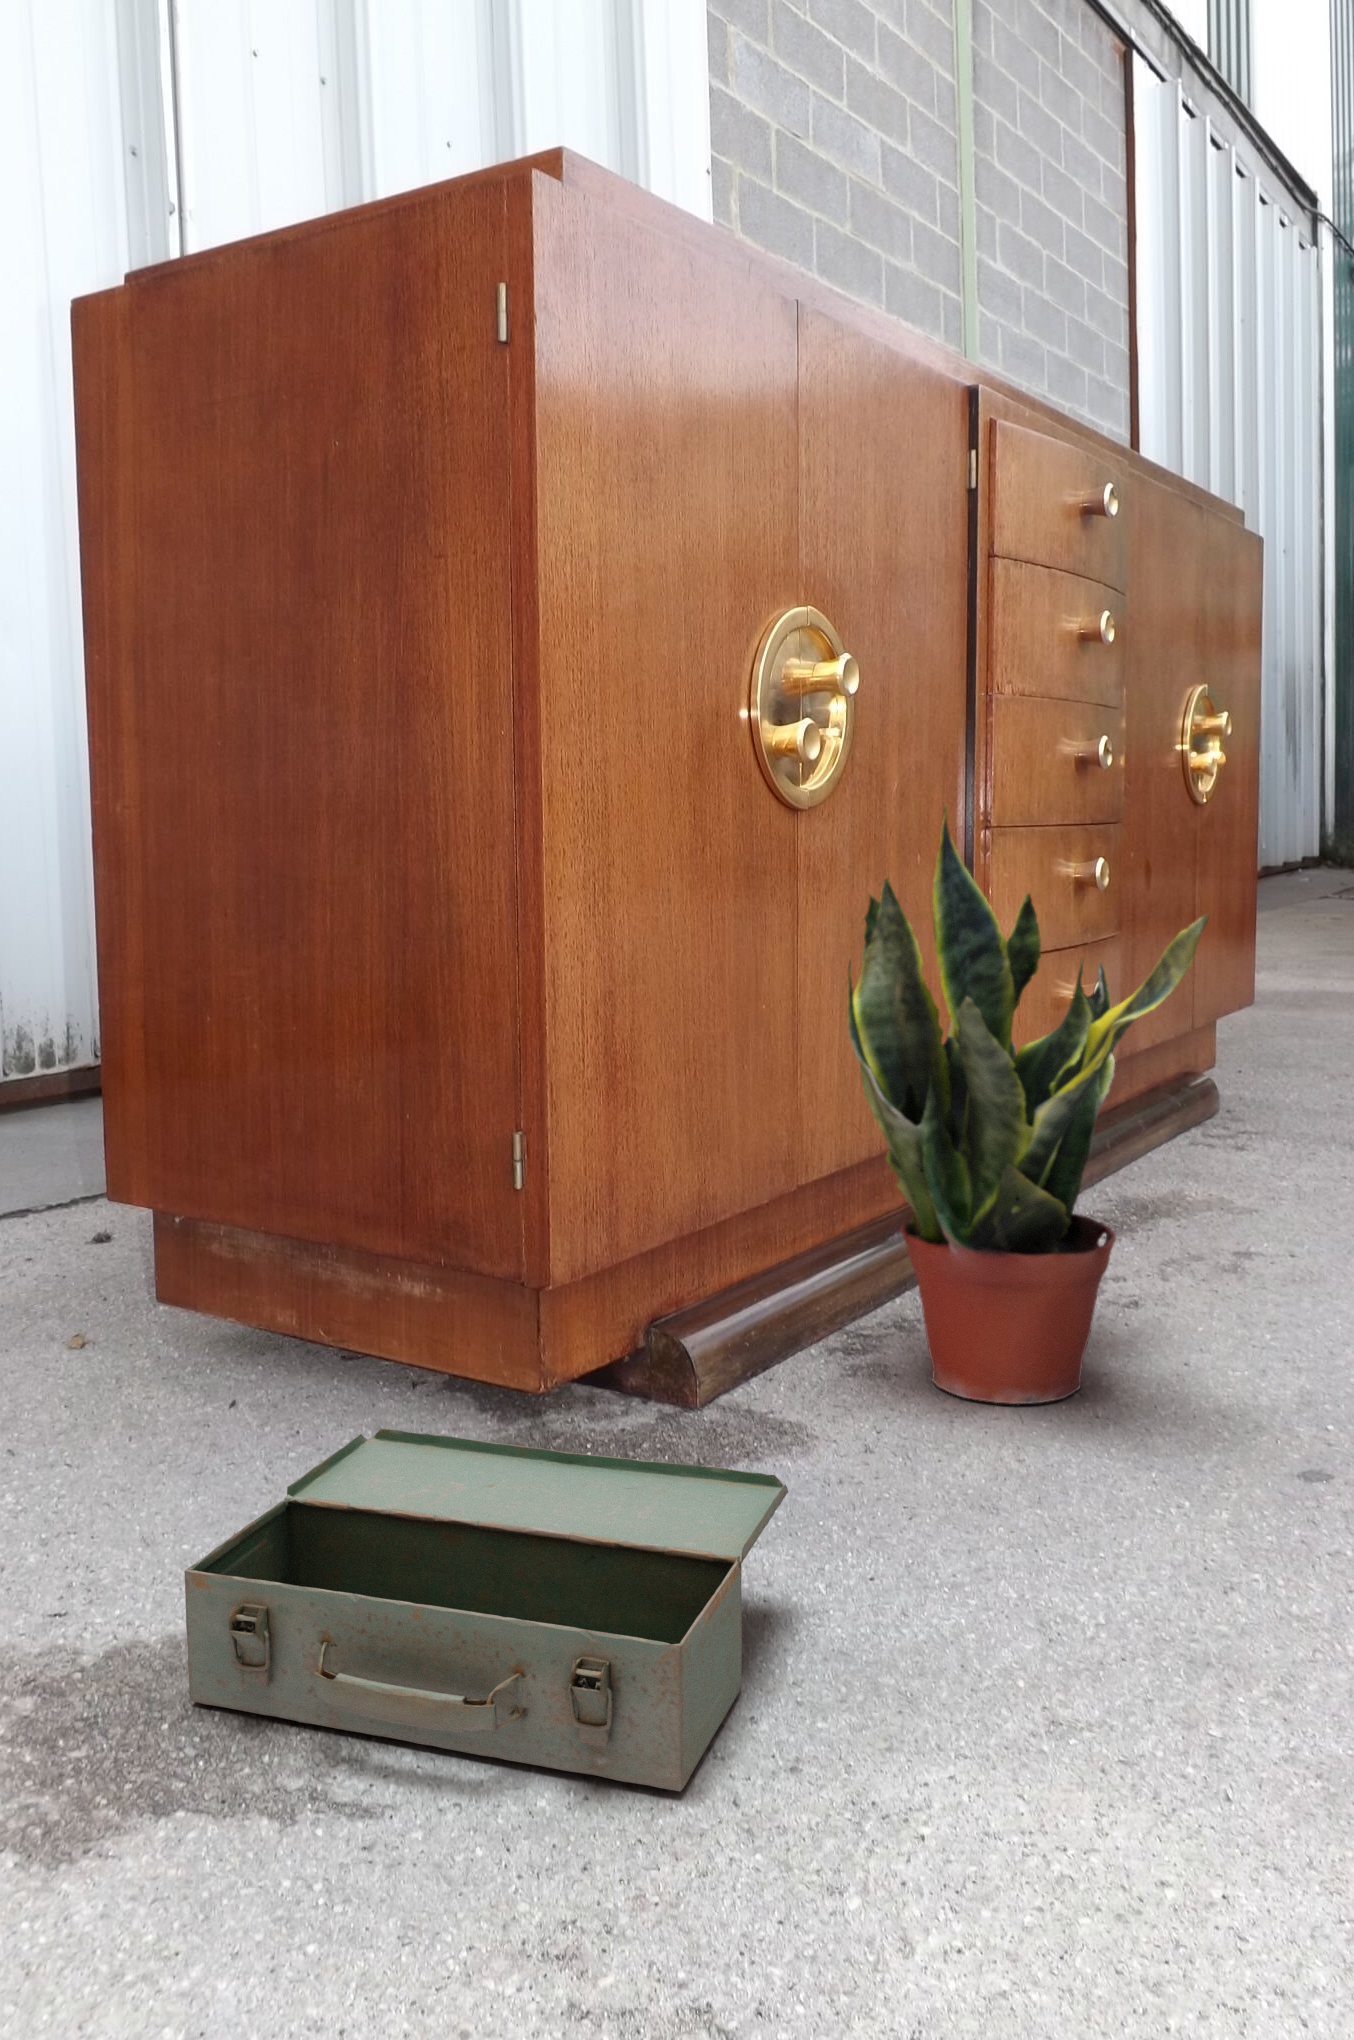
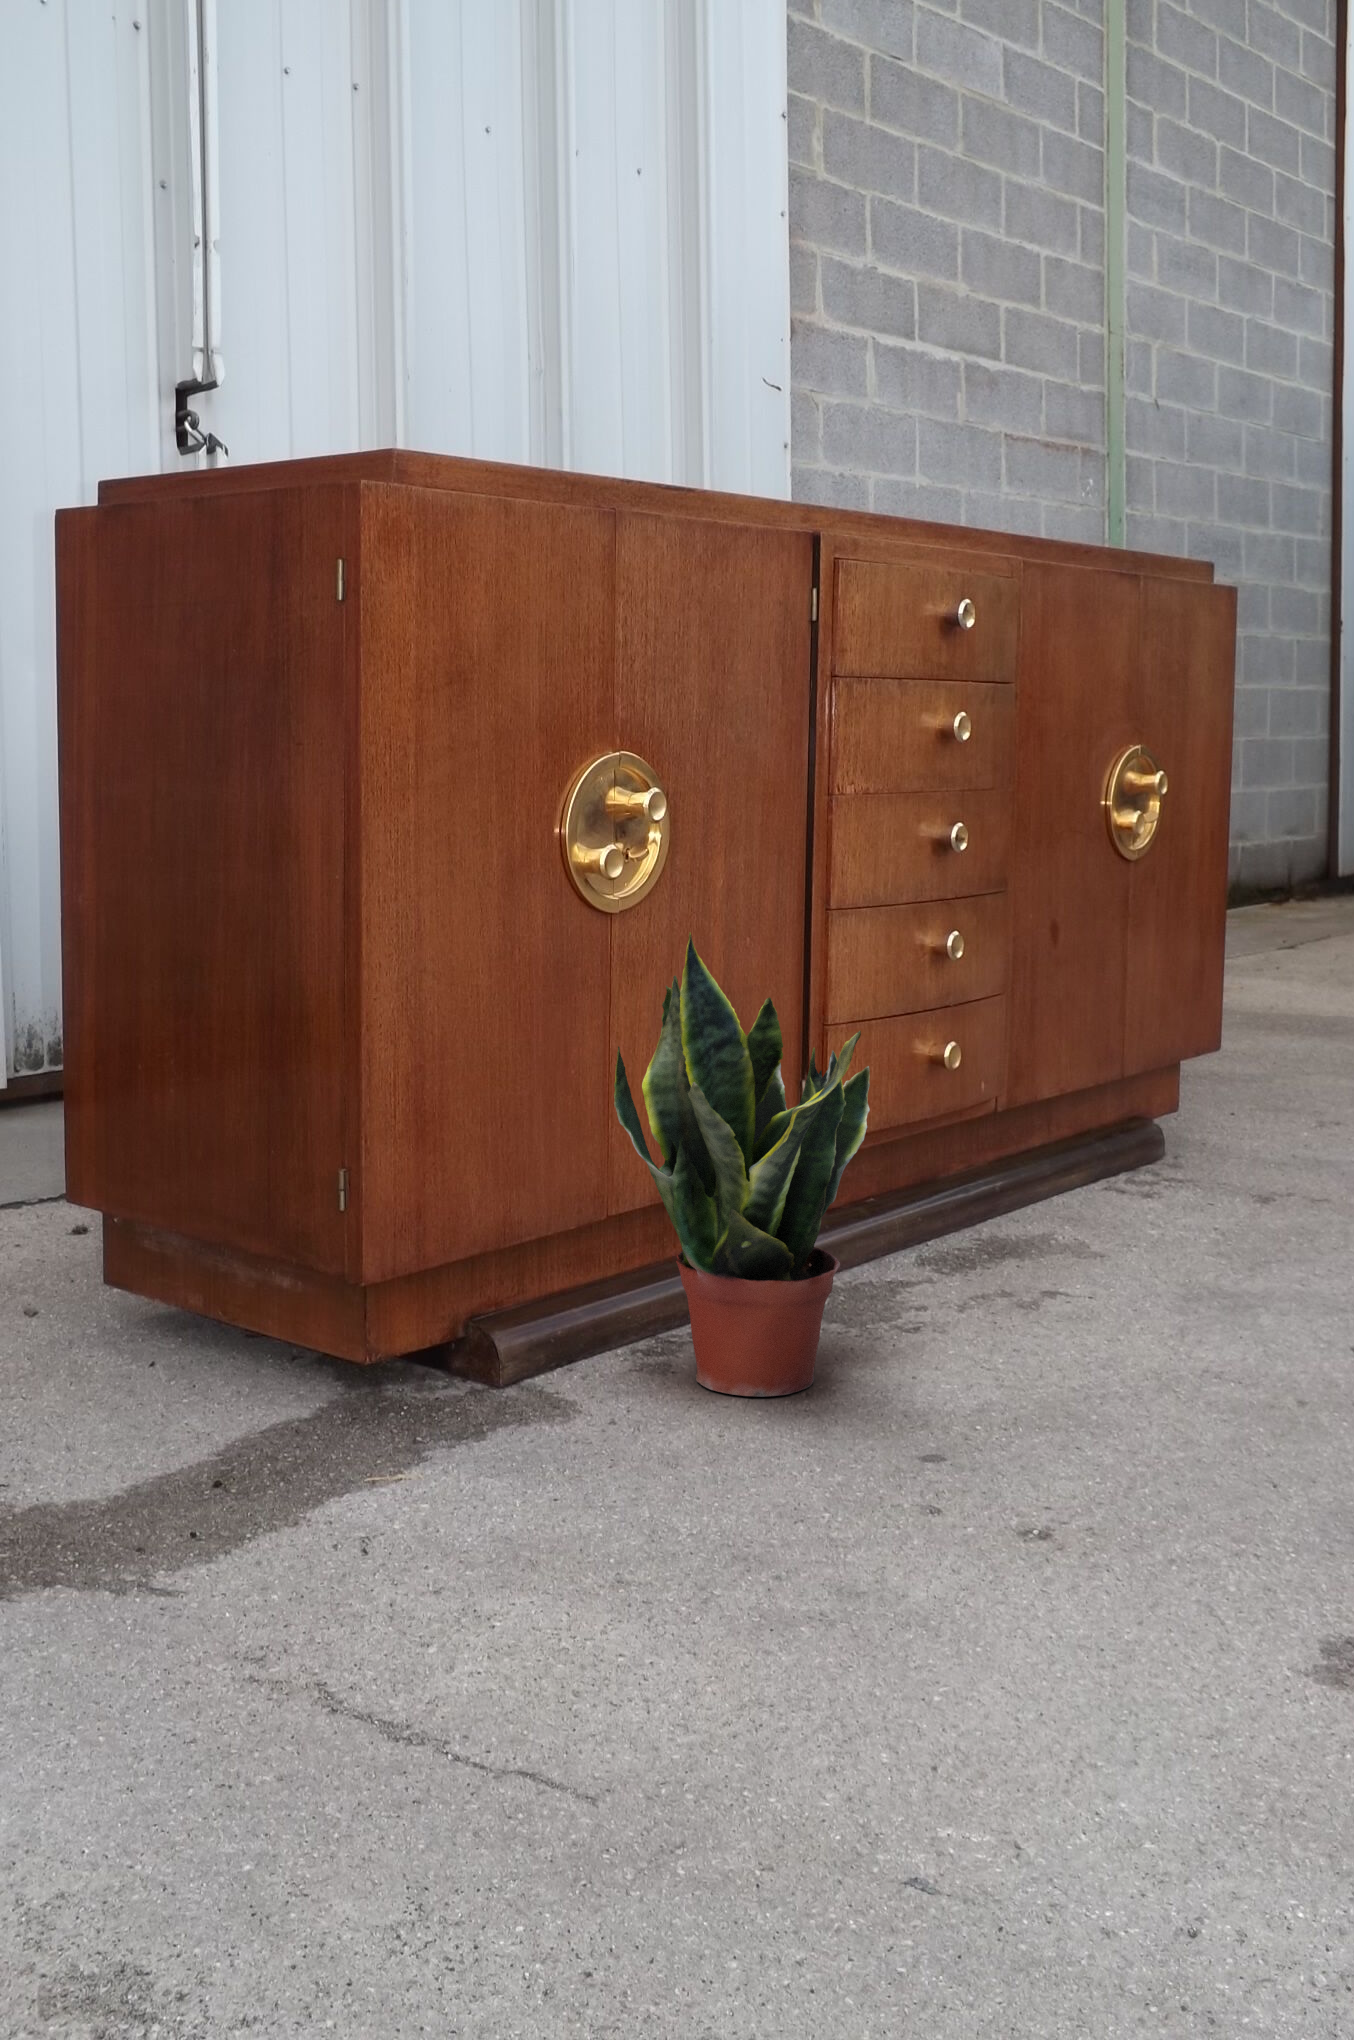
toolbox: present [185,1429,788,1791] -> none [74,1378,486,1597]

